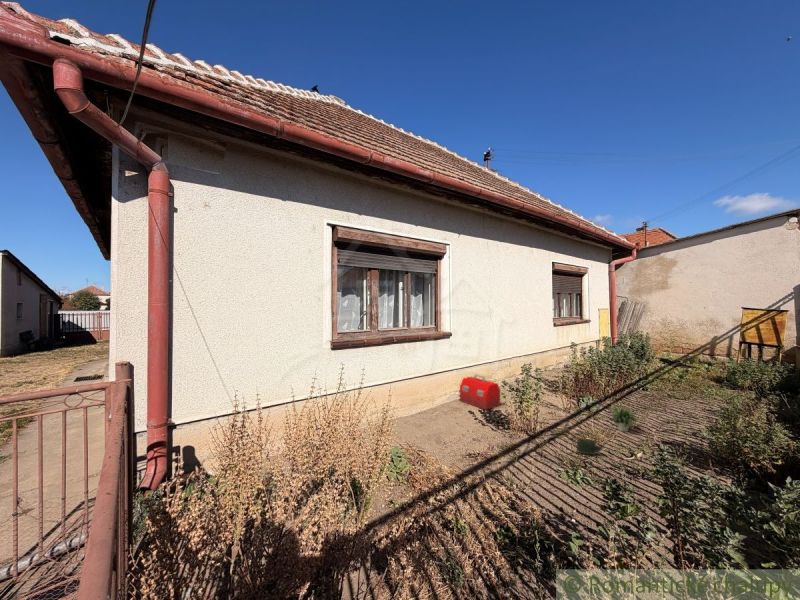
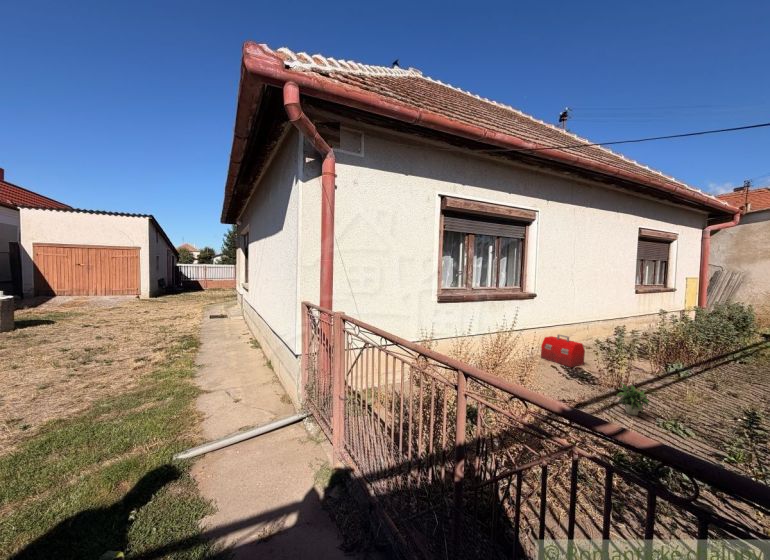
potted plant: present [611,404,637,432] -> present [617,383,649,415]
watering can: present [572,433,605,455] -> none [669,389,711,411]

